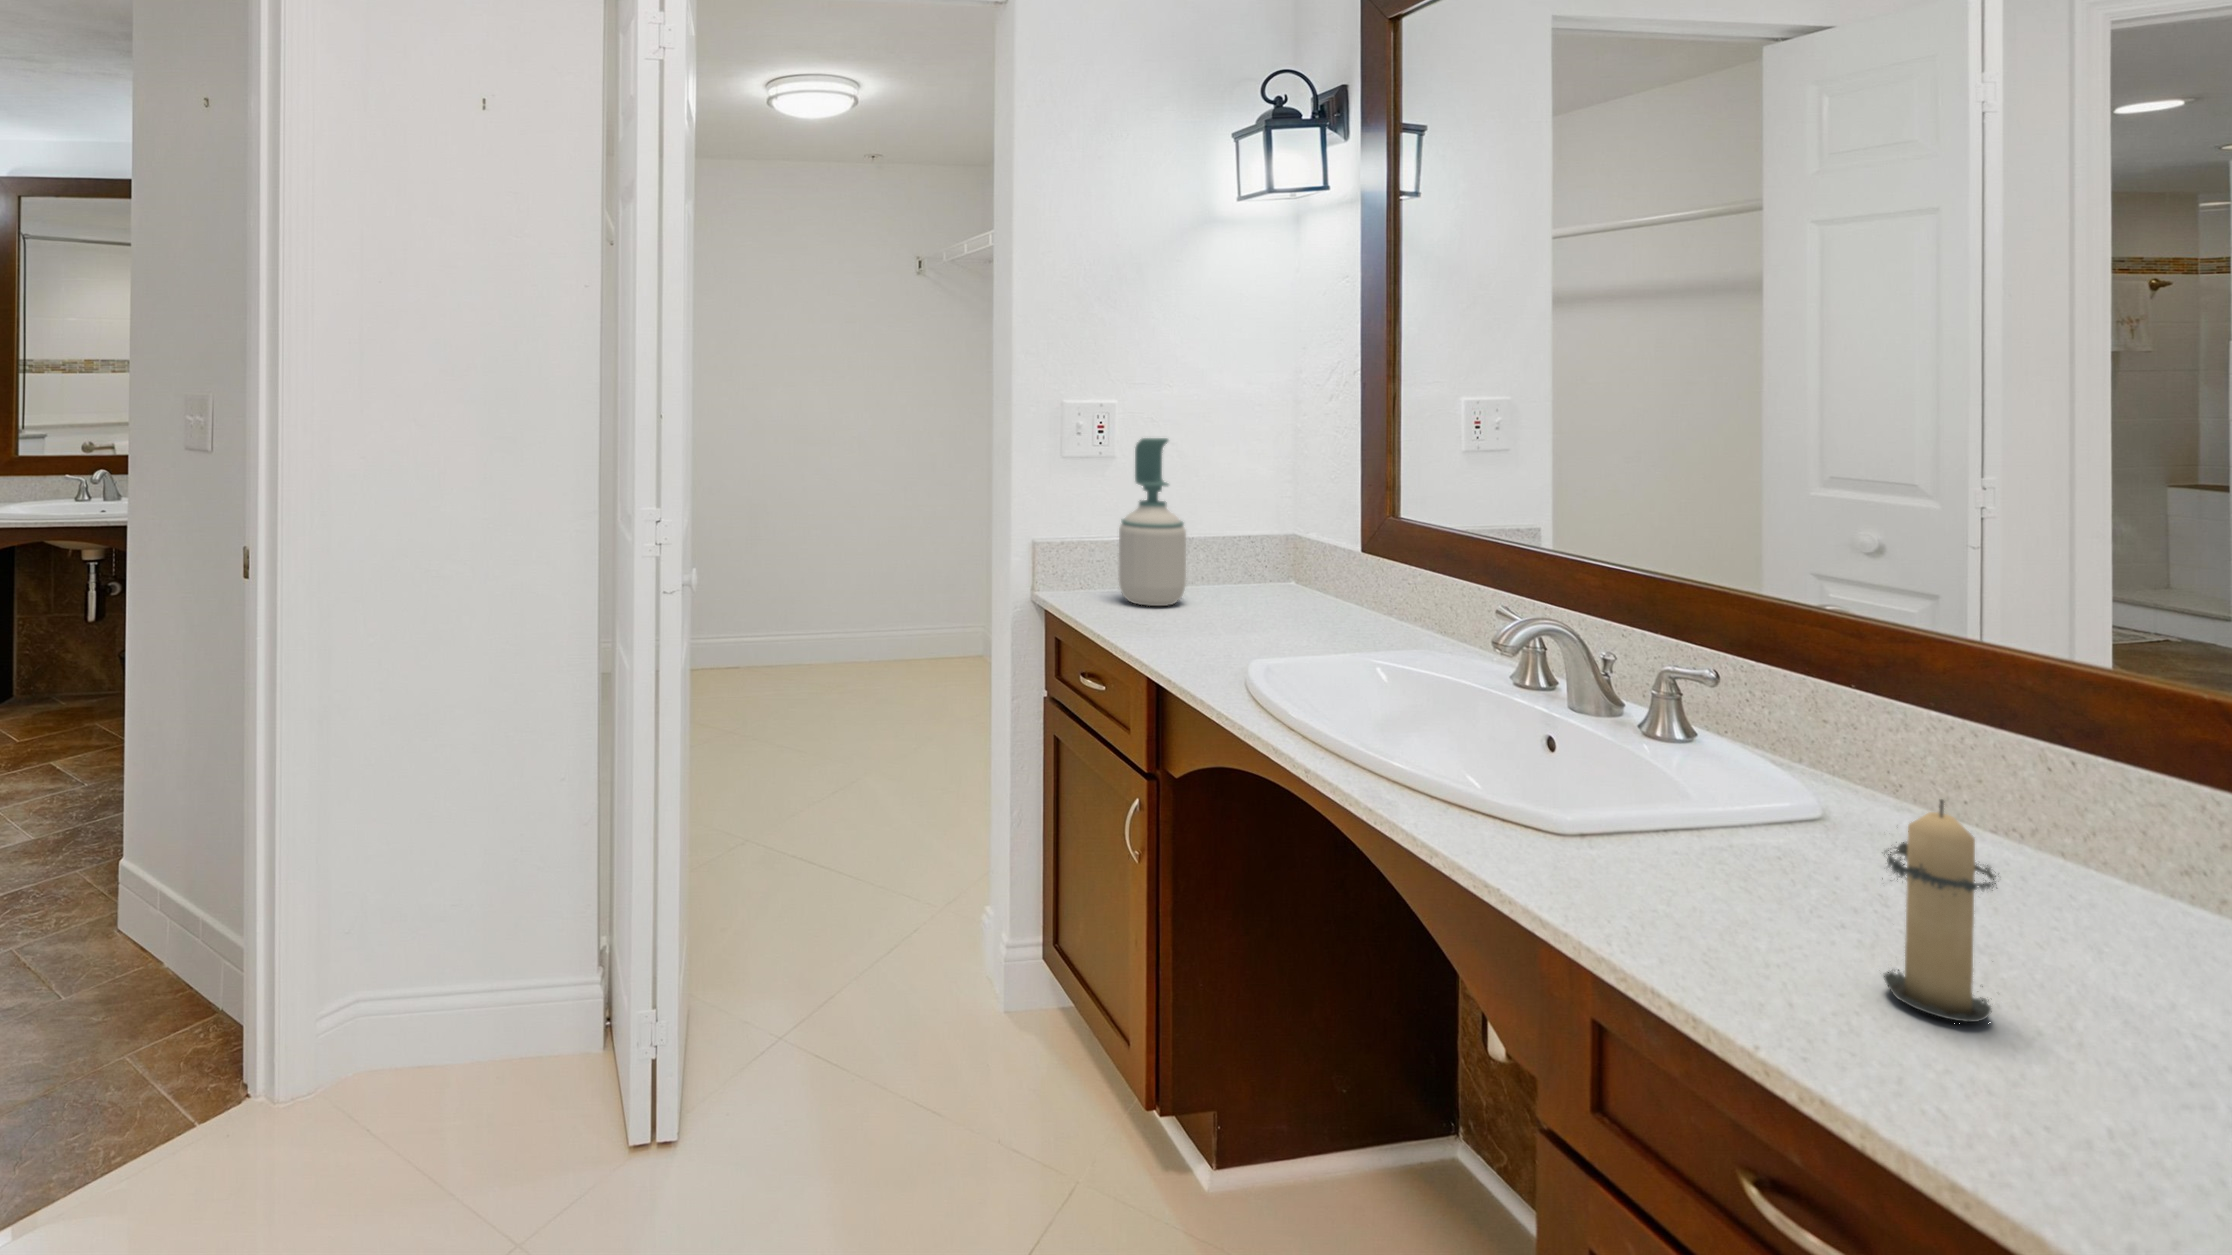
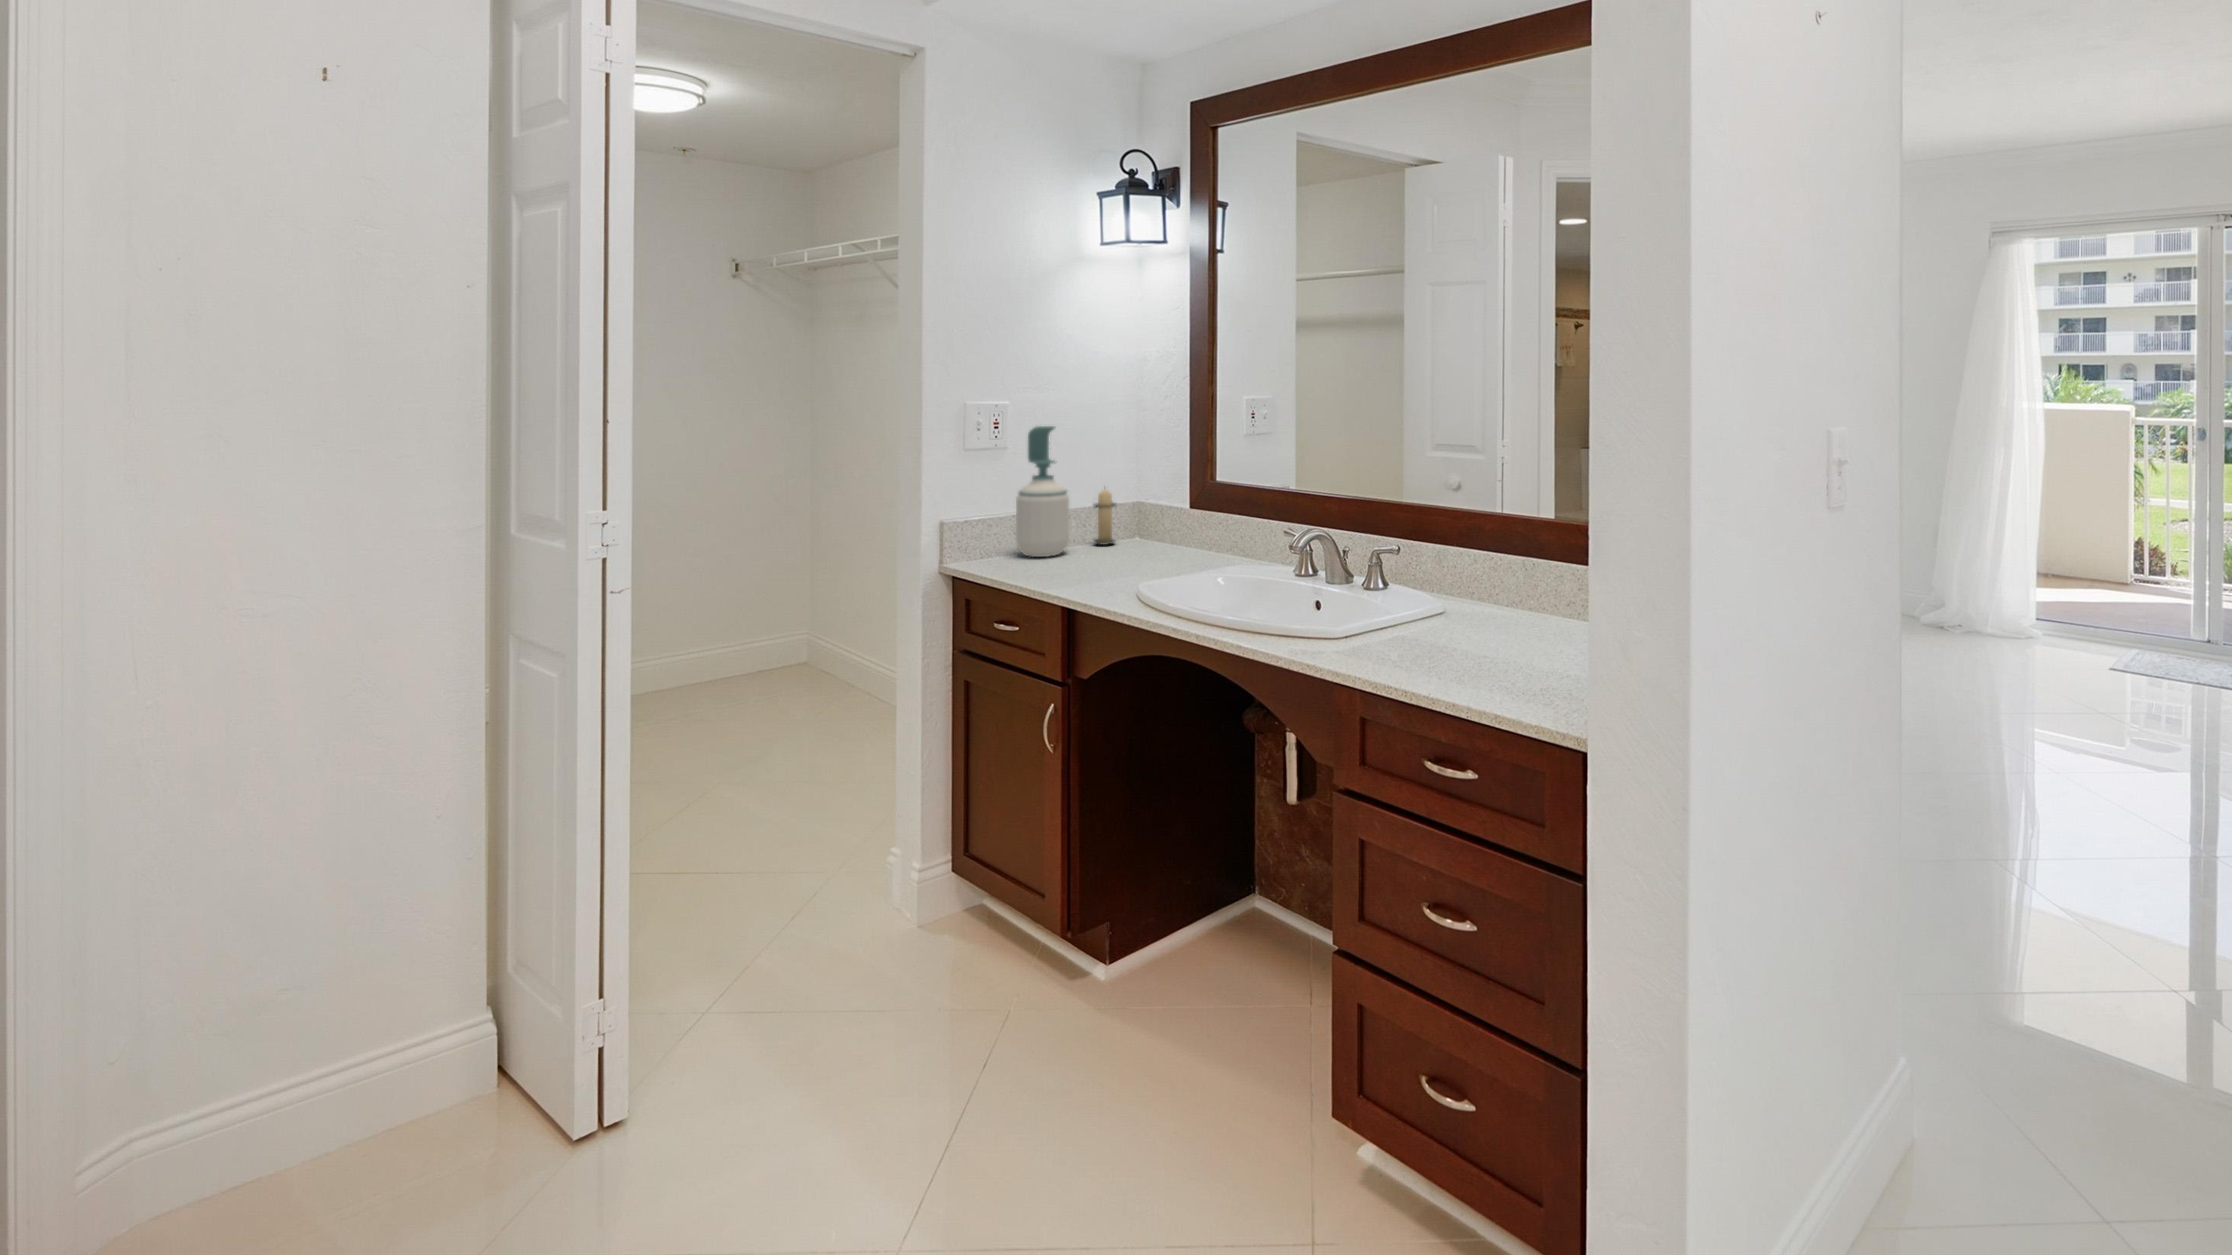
candle: present [1882,800,1999,1022] -> present [1093,490,1116,545]

